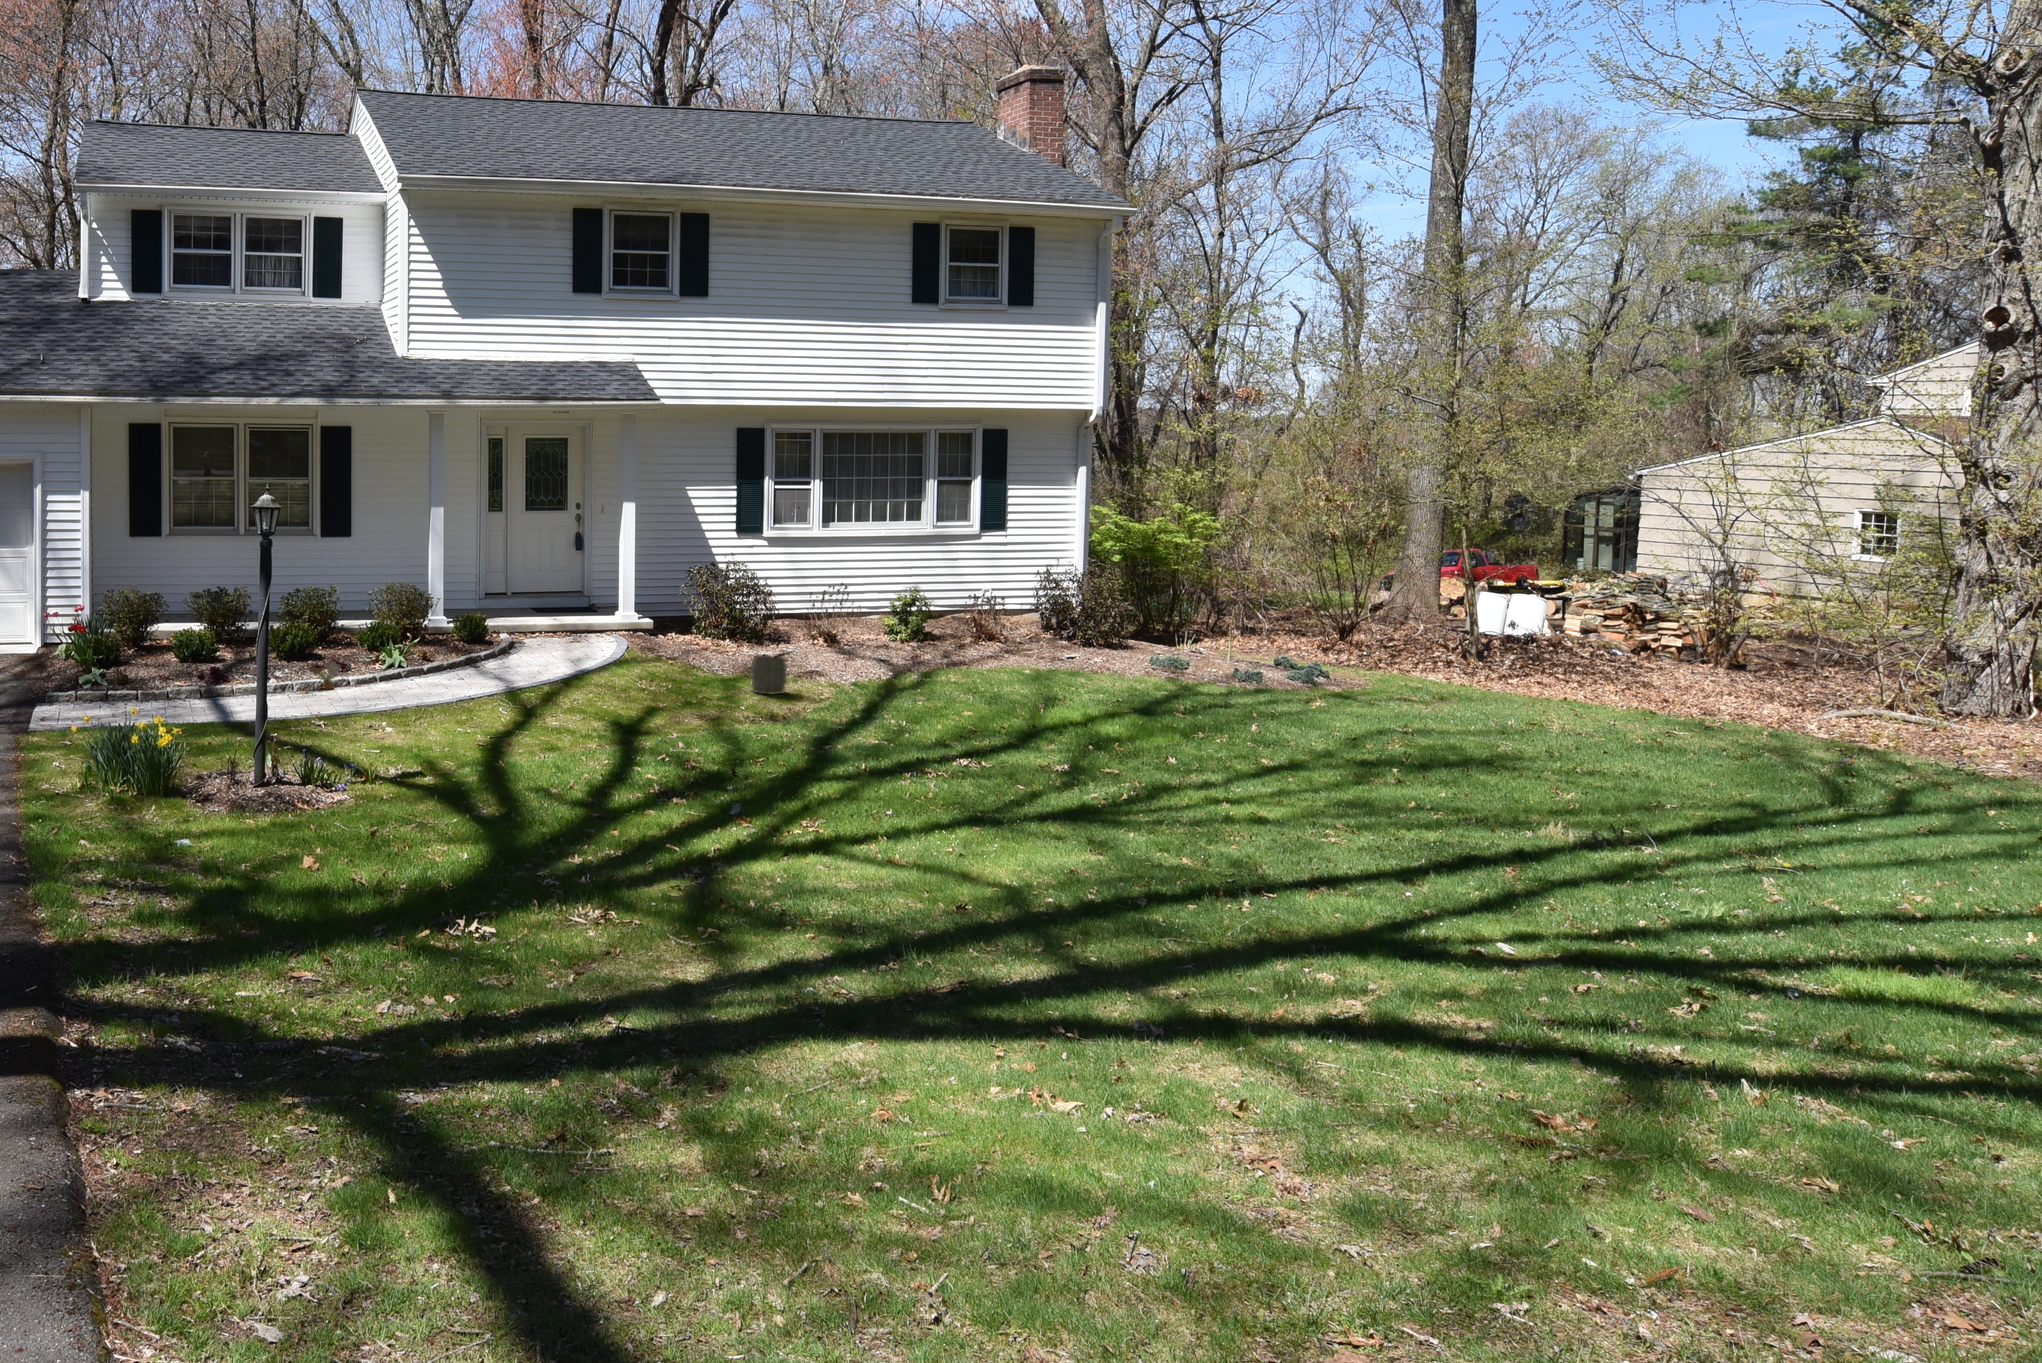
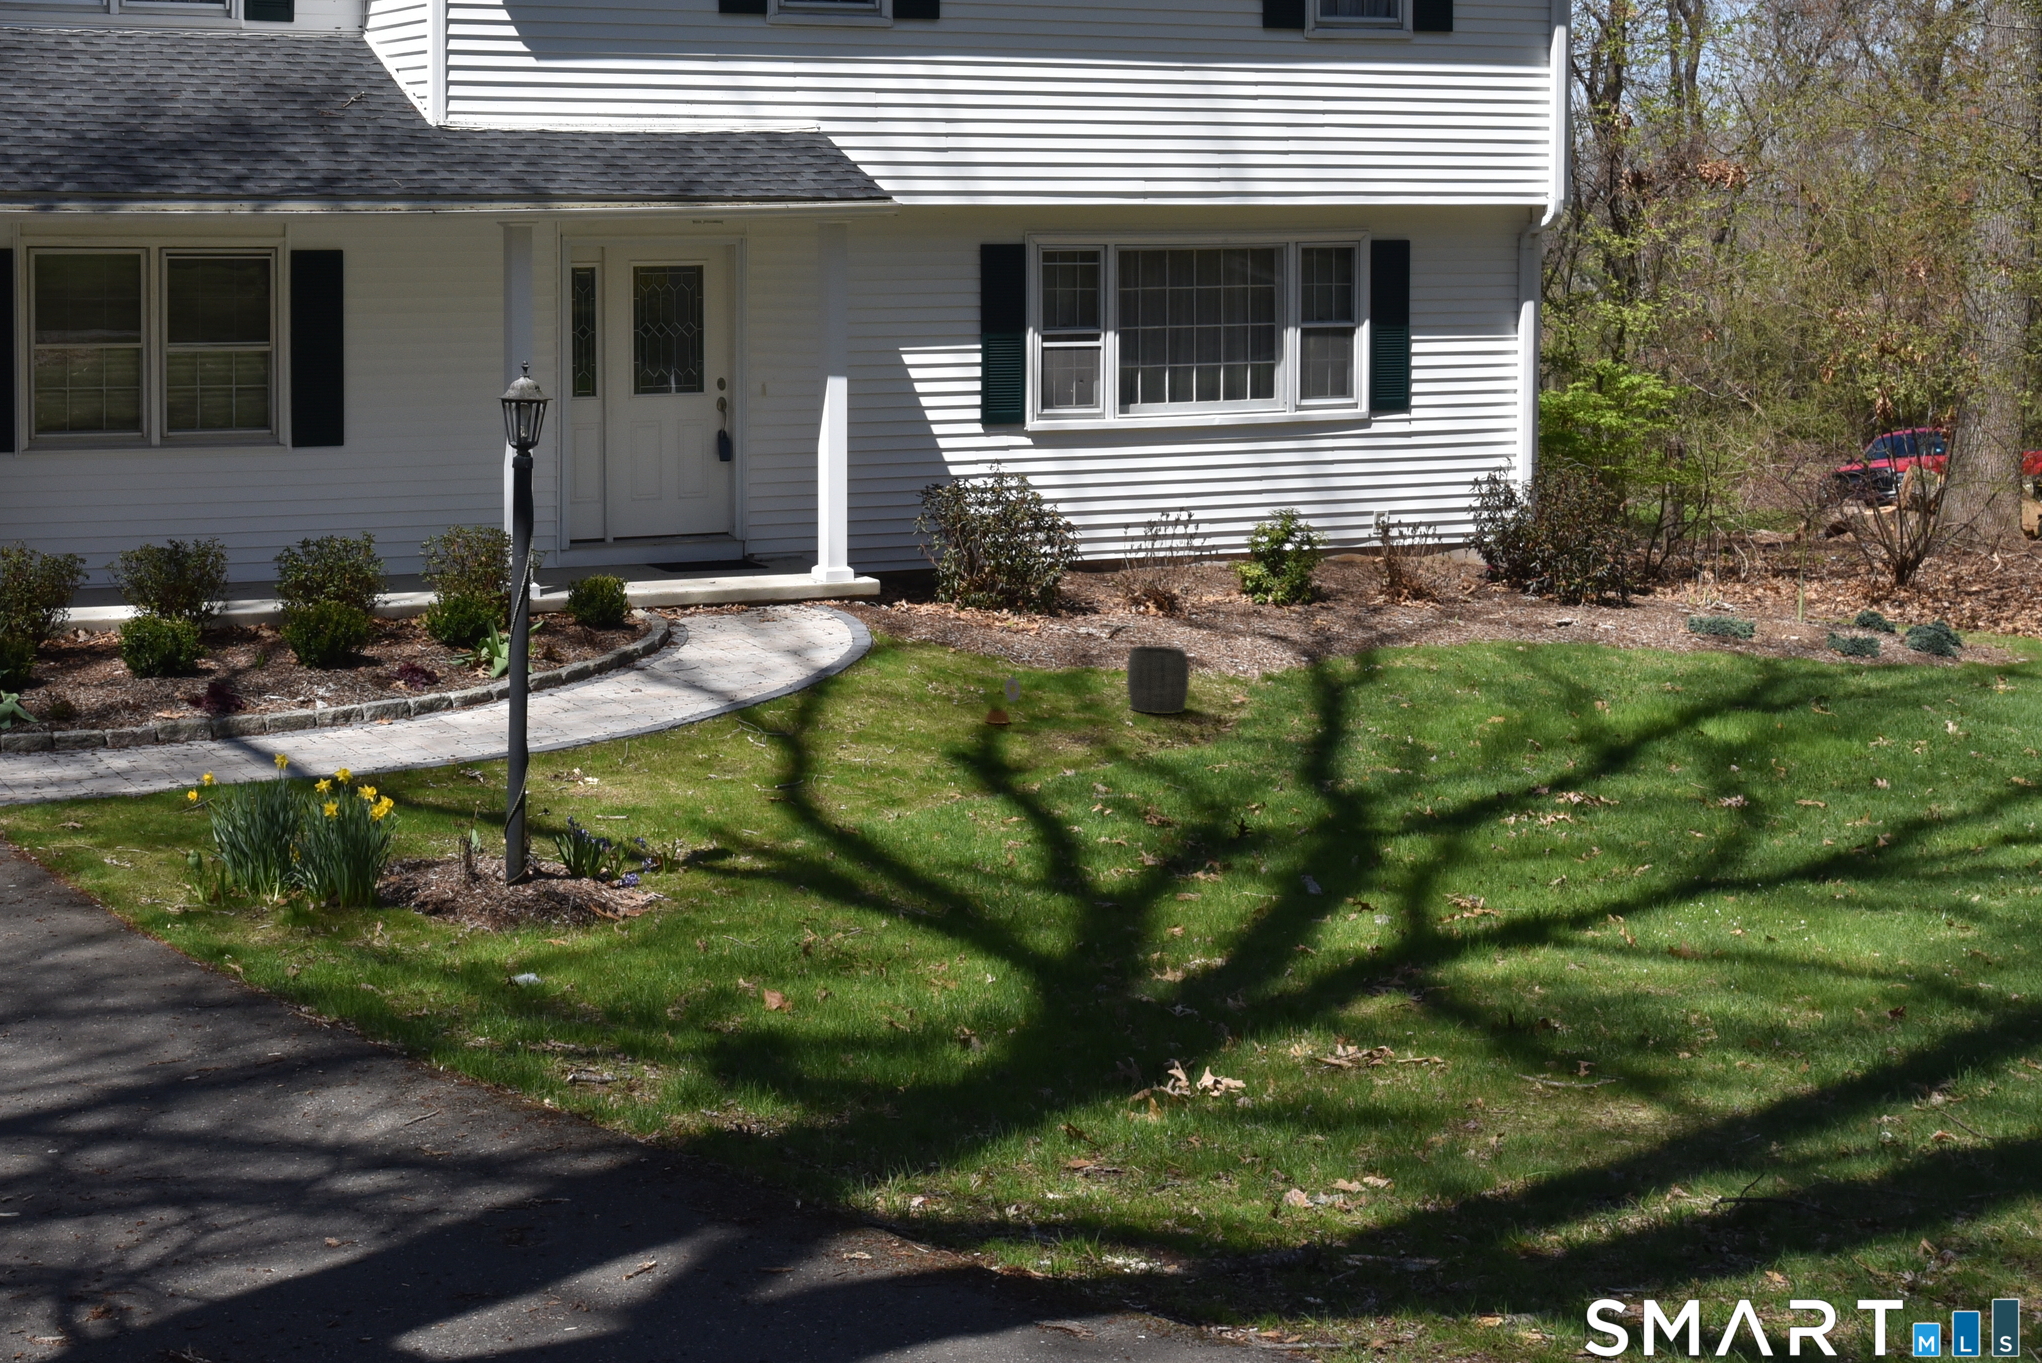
decorative plant: present [318,662,339,689] -> present [977,677,1020,724]

